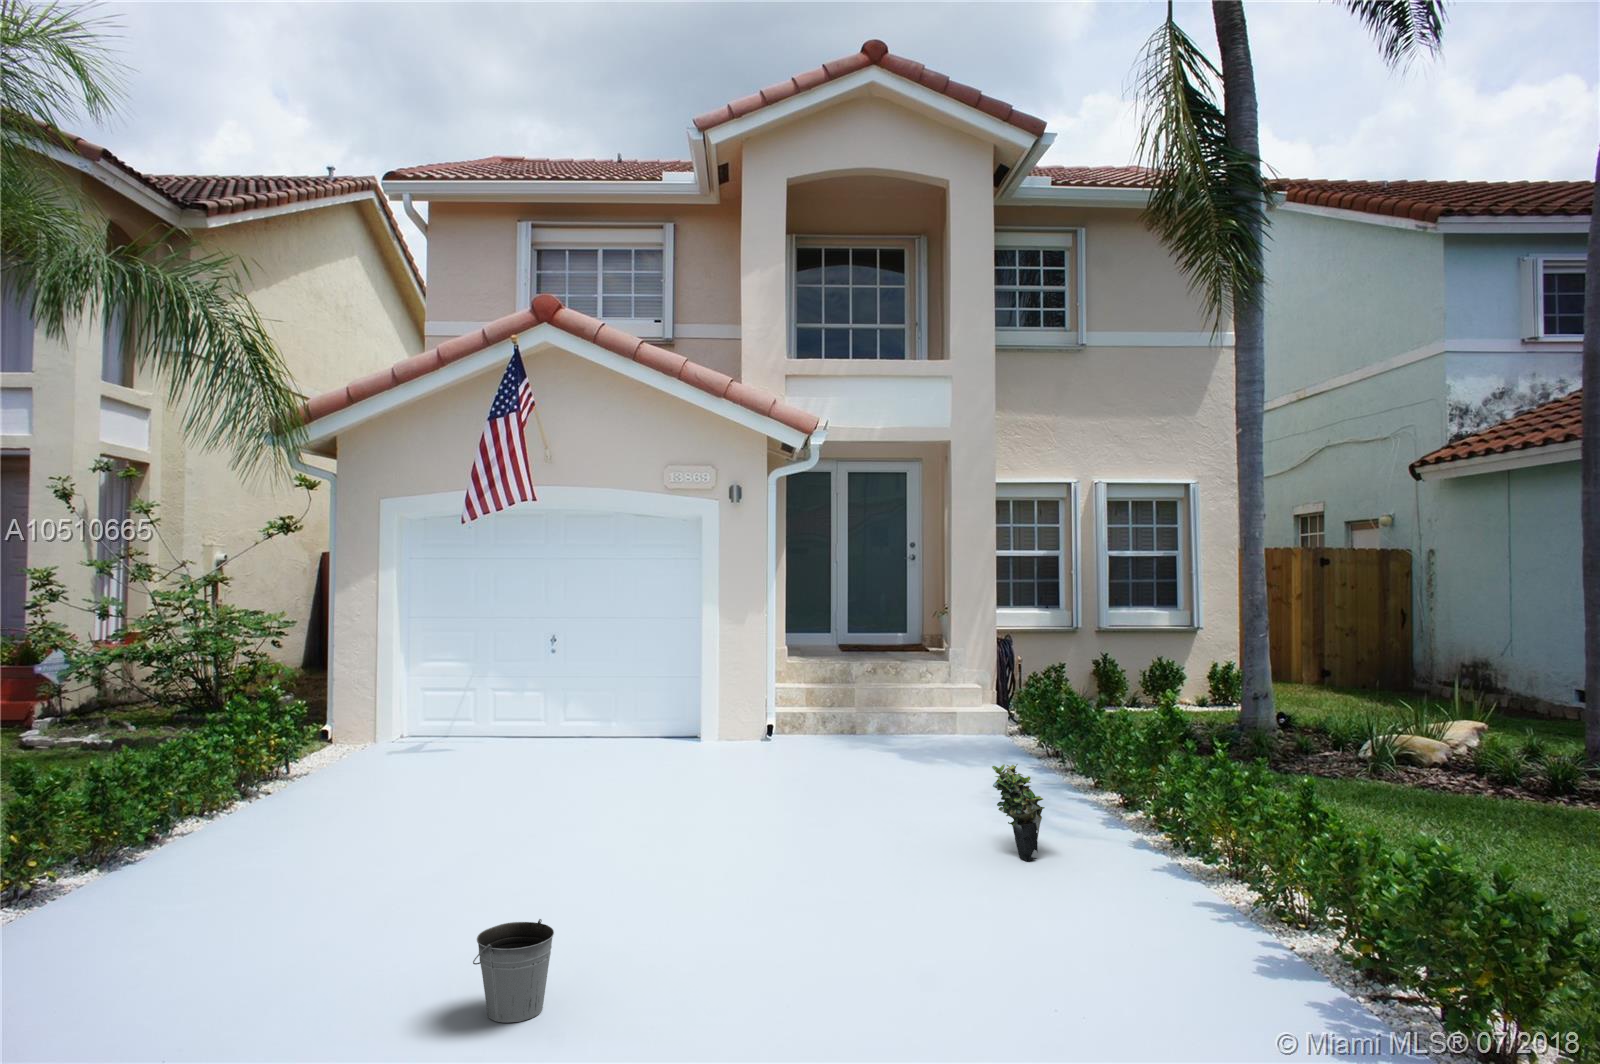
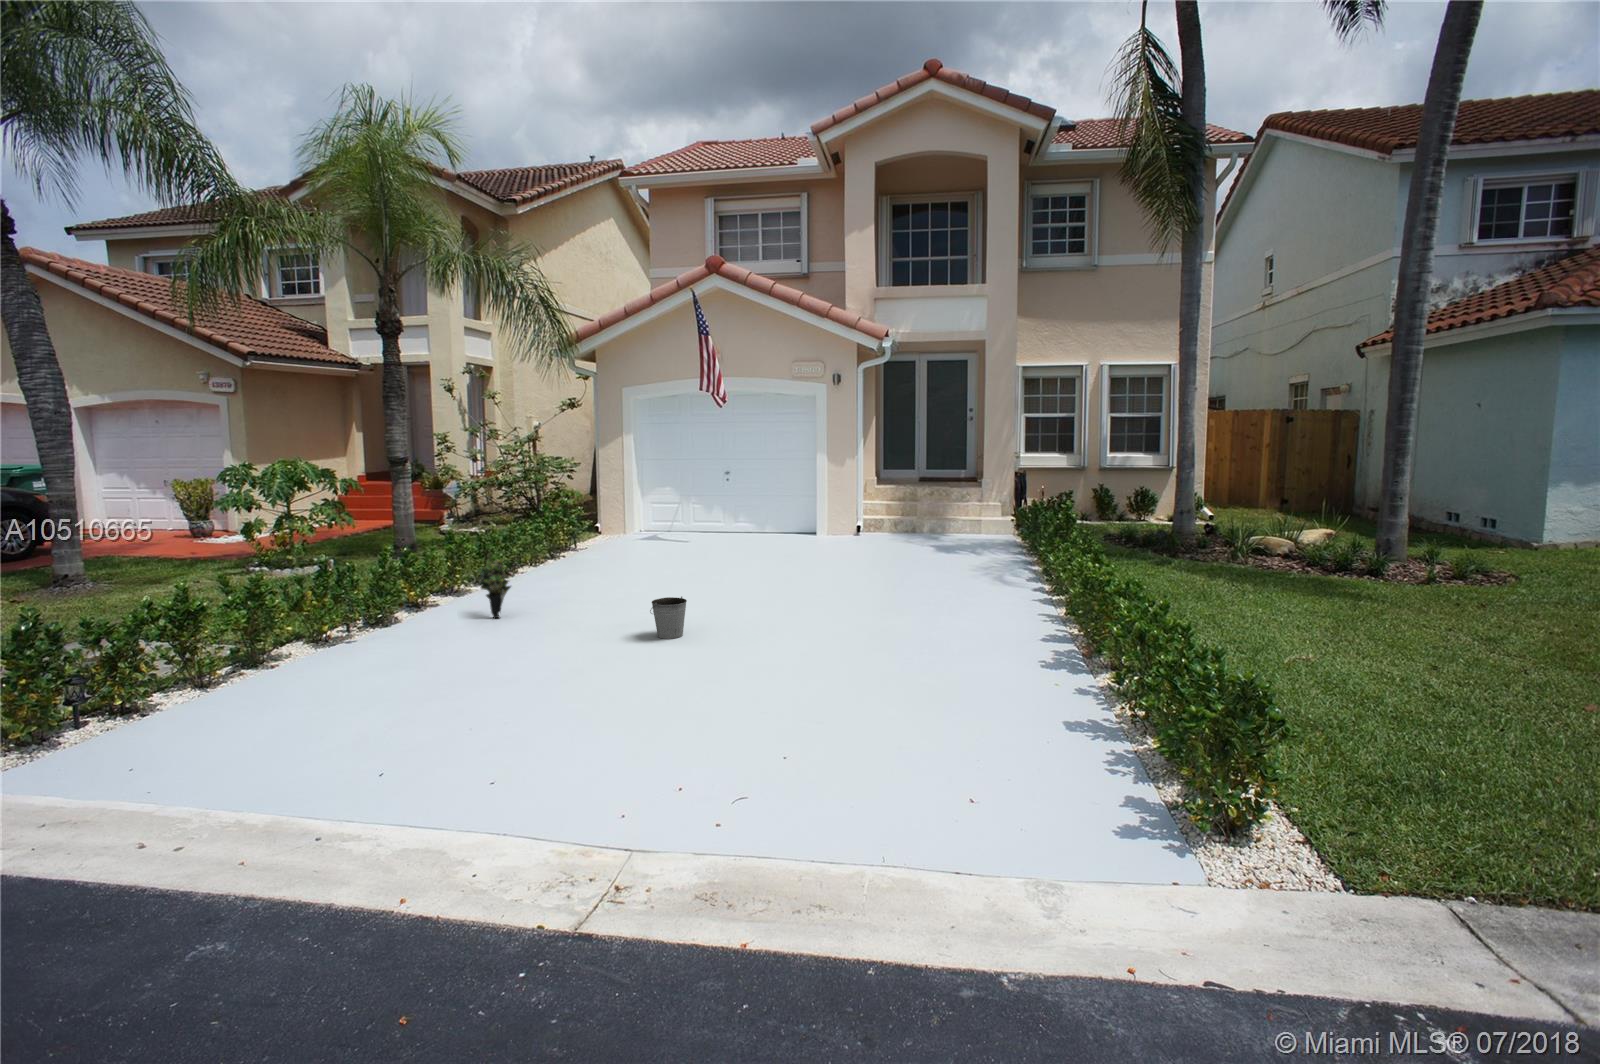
potted plant: present [992,764,1045,862] -> present [477,559,511,618]

